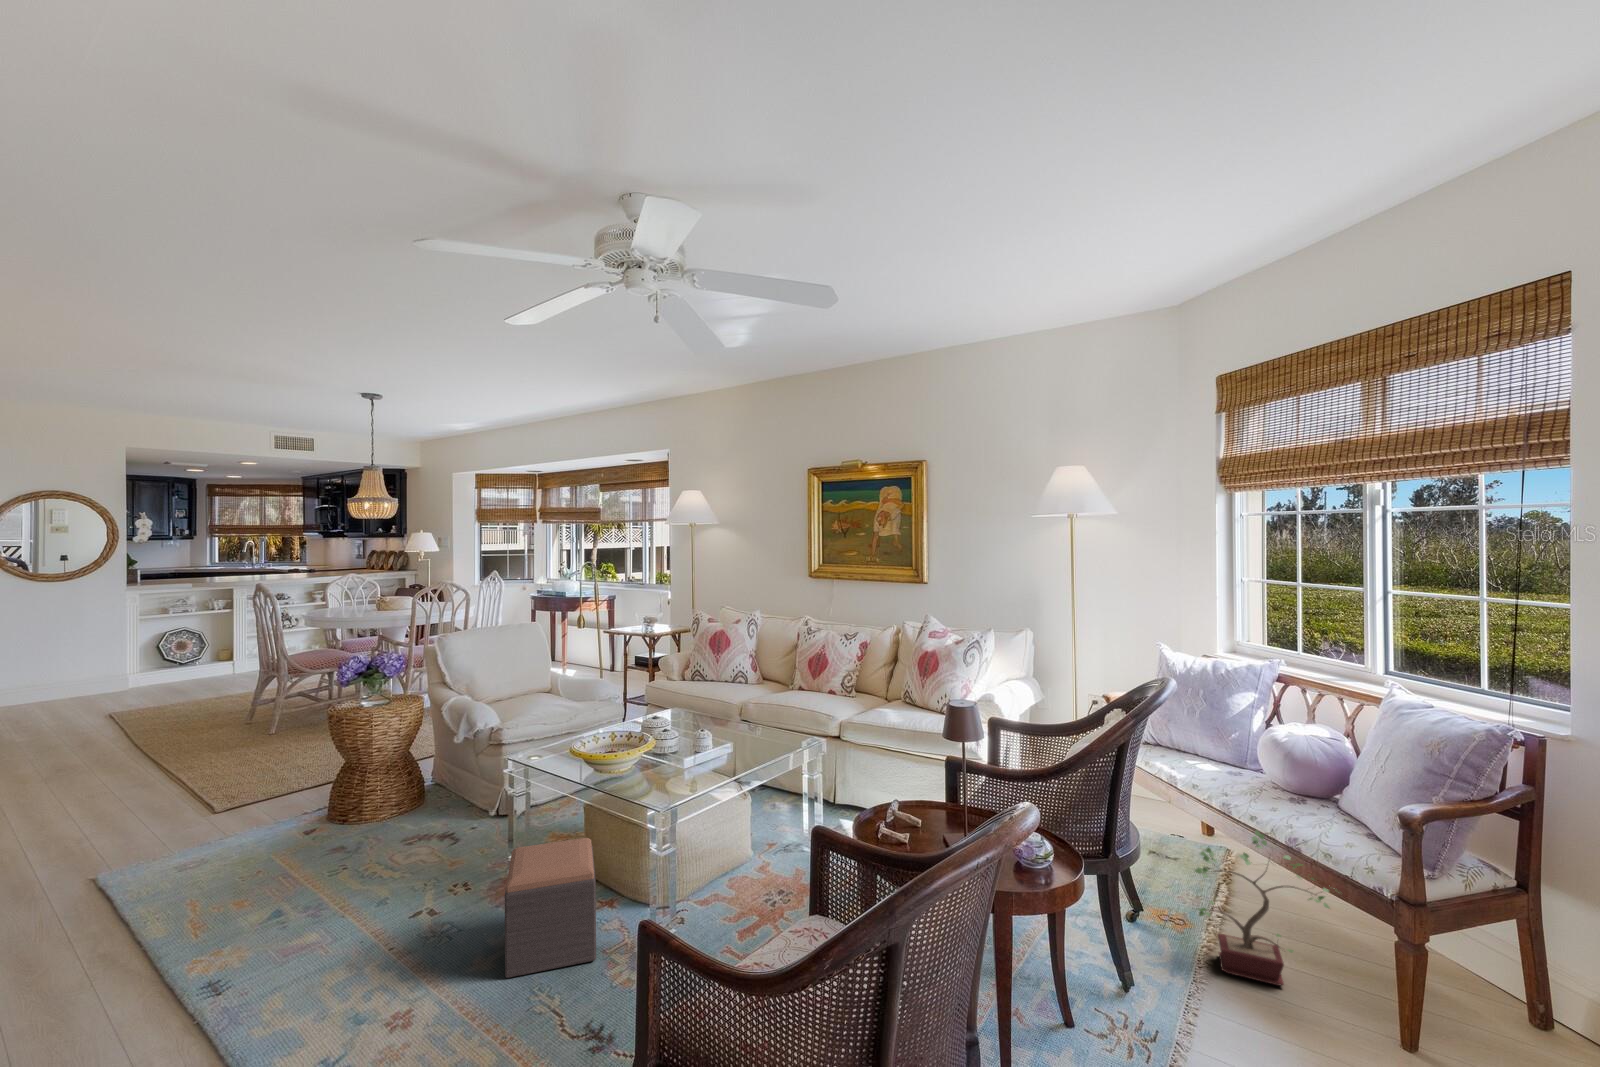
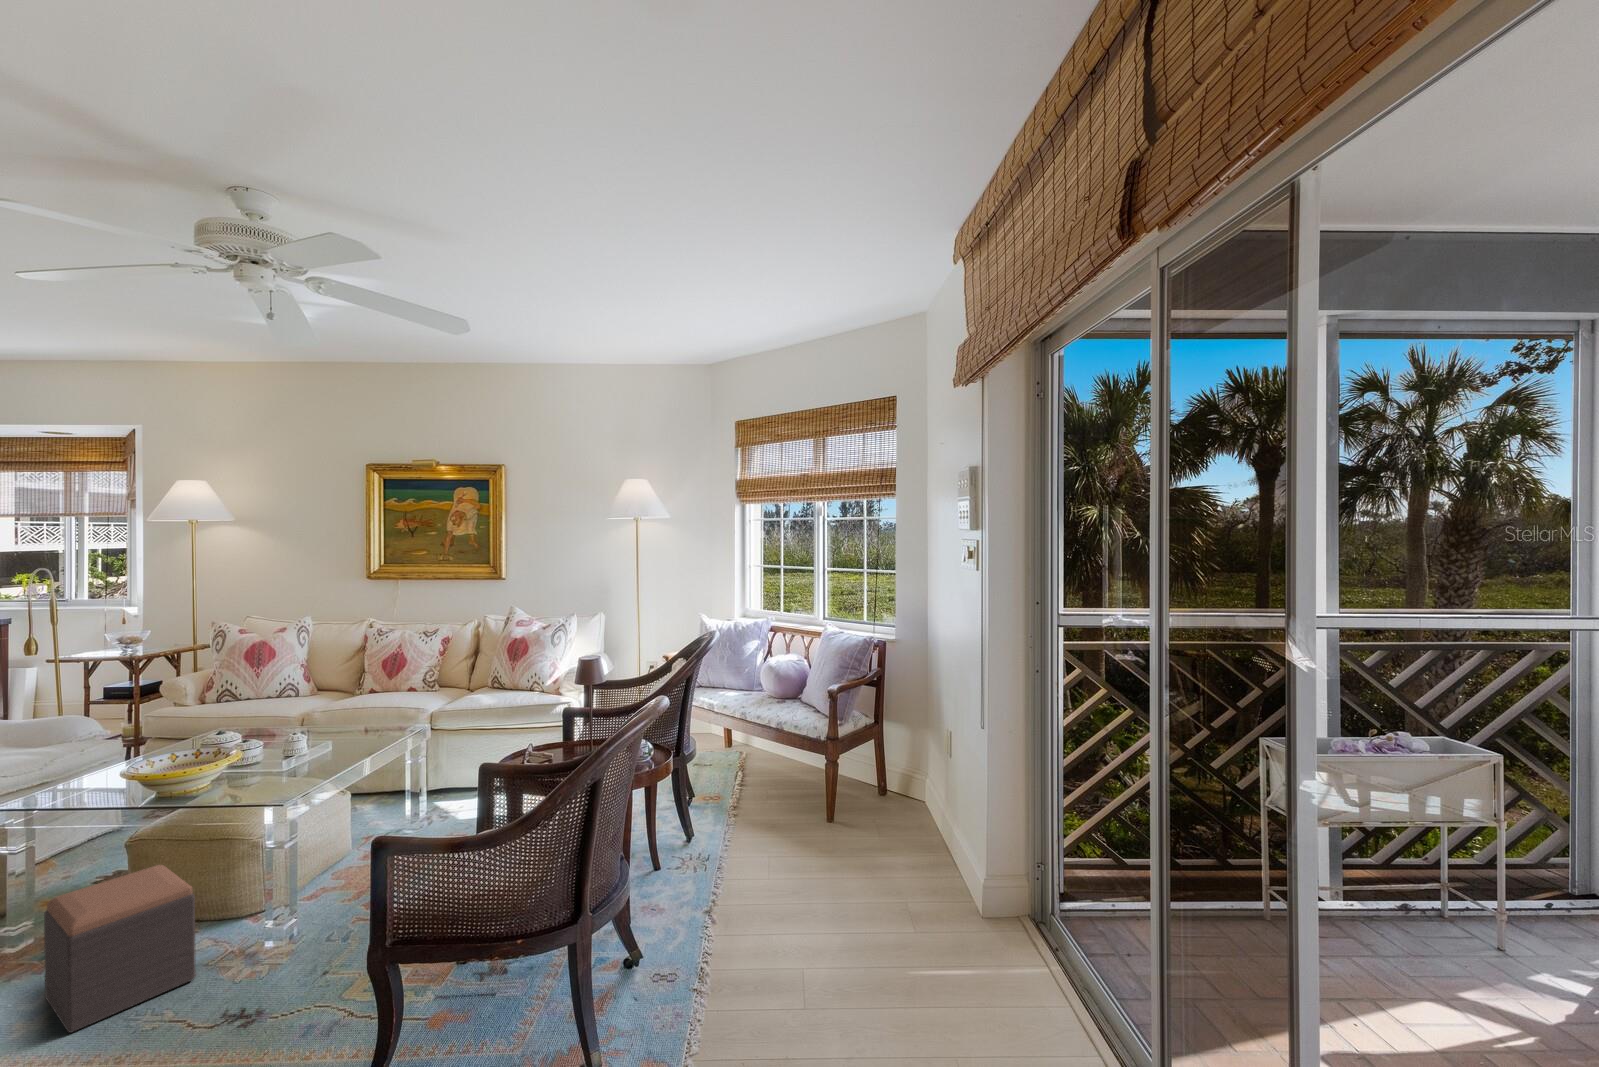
potted plant: present [1195,831,1335,985] -> none [727,721,811,818]

